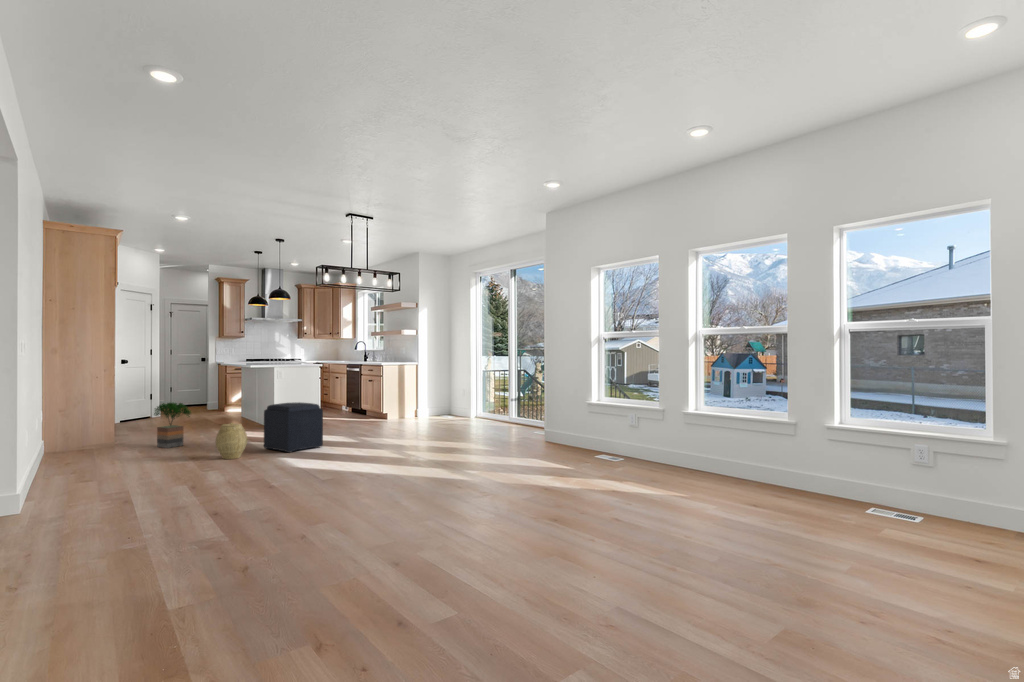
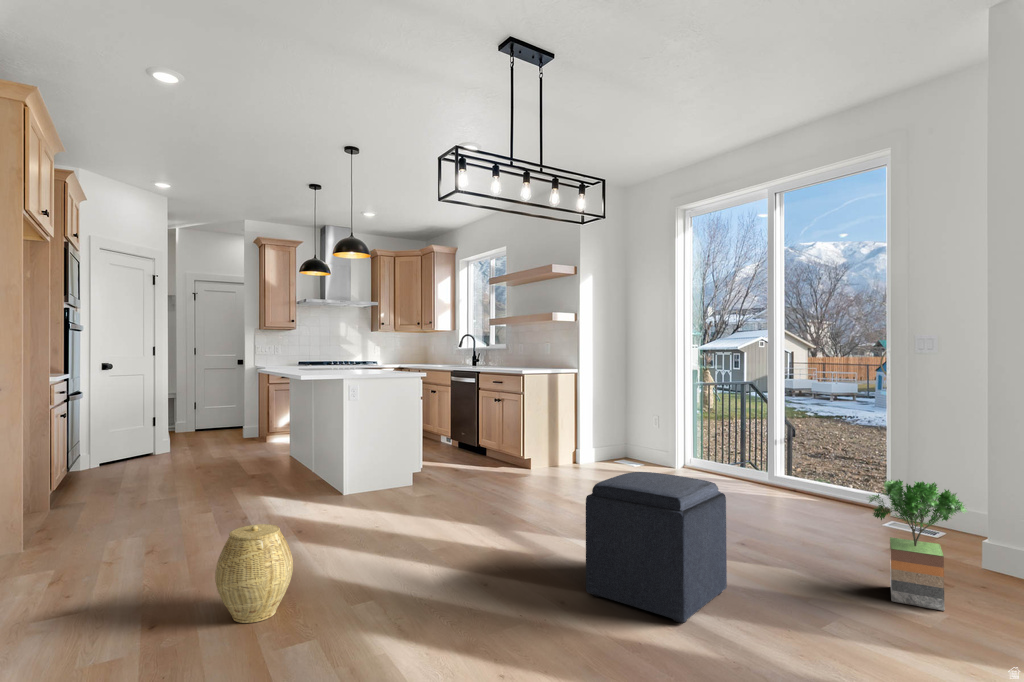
ottoman: present [264,402,323,453] -> present [586,472,727,623]
potted tree: present [154,403,191,448] -> present [869,480,966,611]

